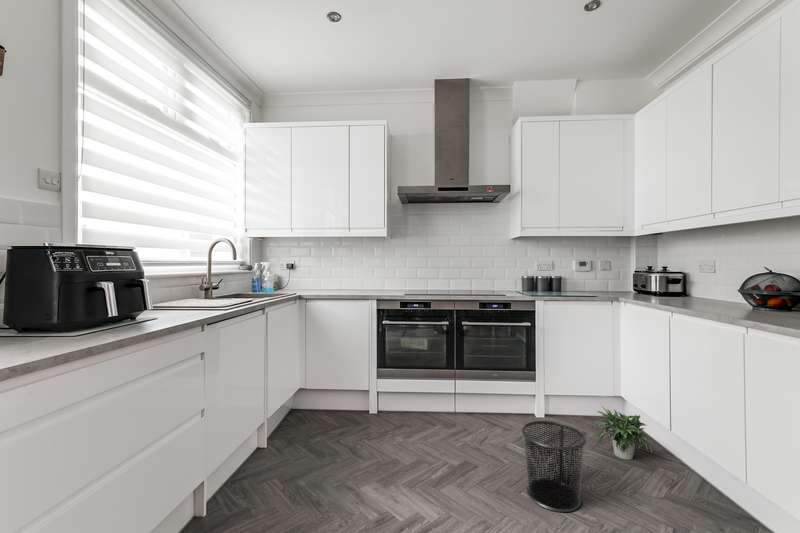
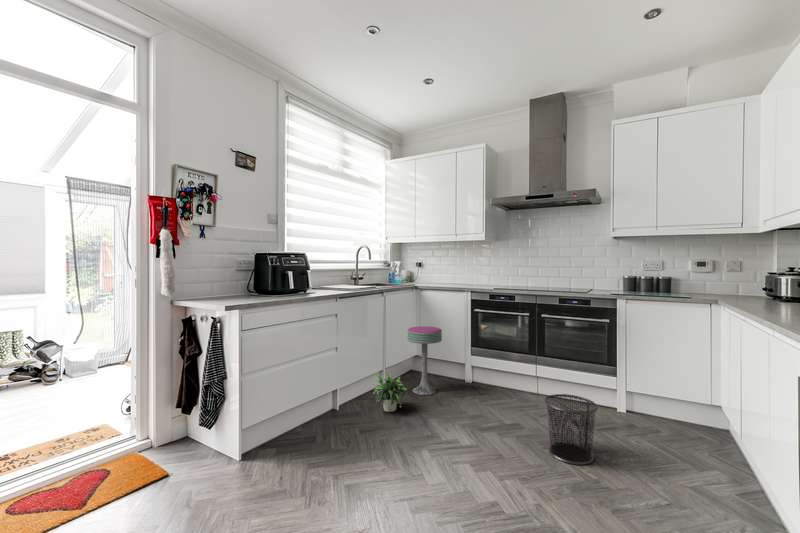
bar stool: none [302,349,350,447] -> present [407,326,442,395]
potted plant: present [595,408,656,460] -> present [374,373,407,412]

